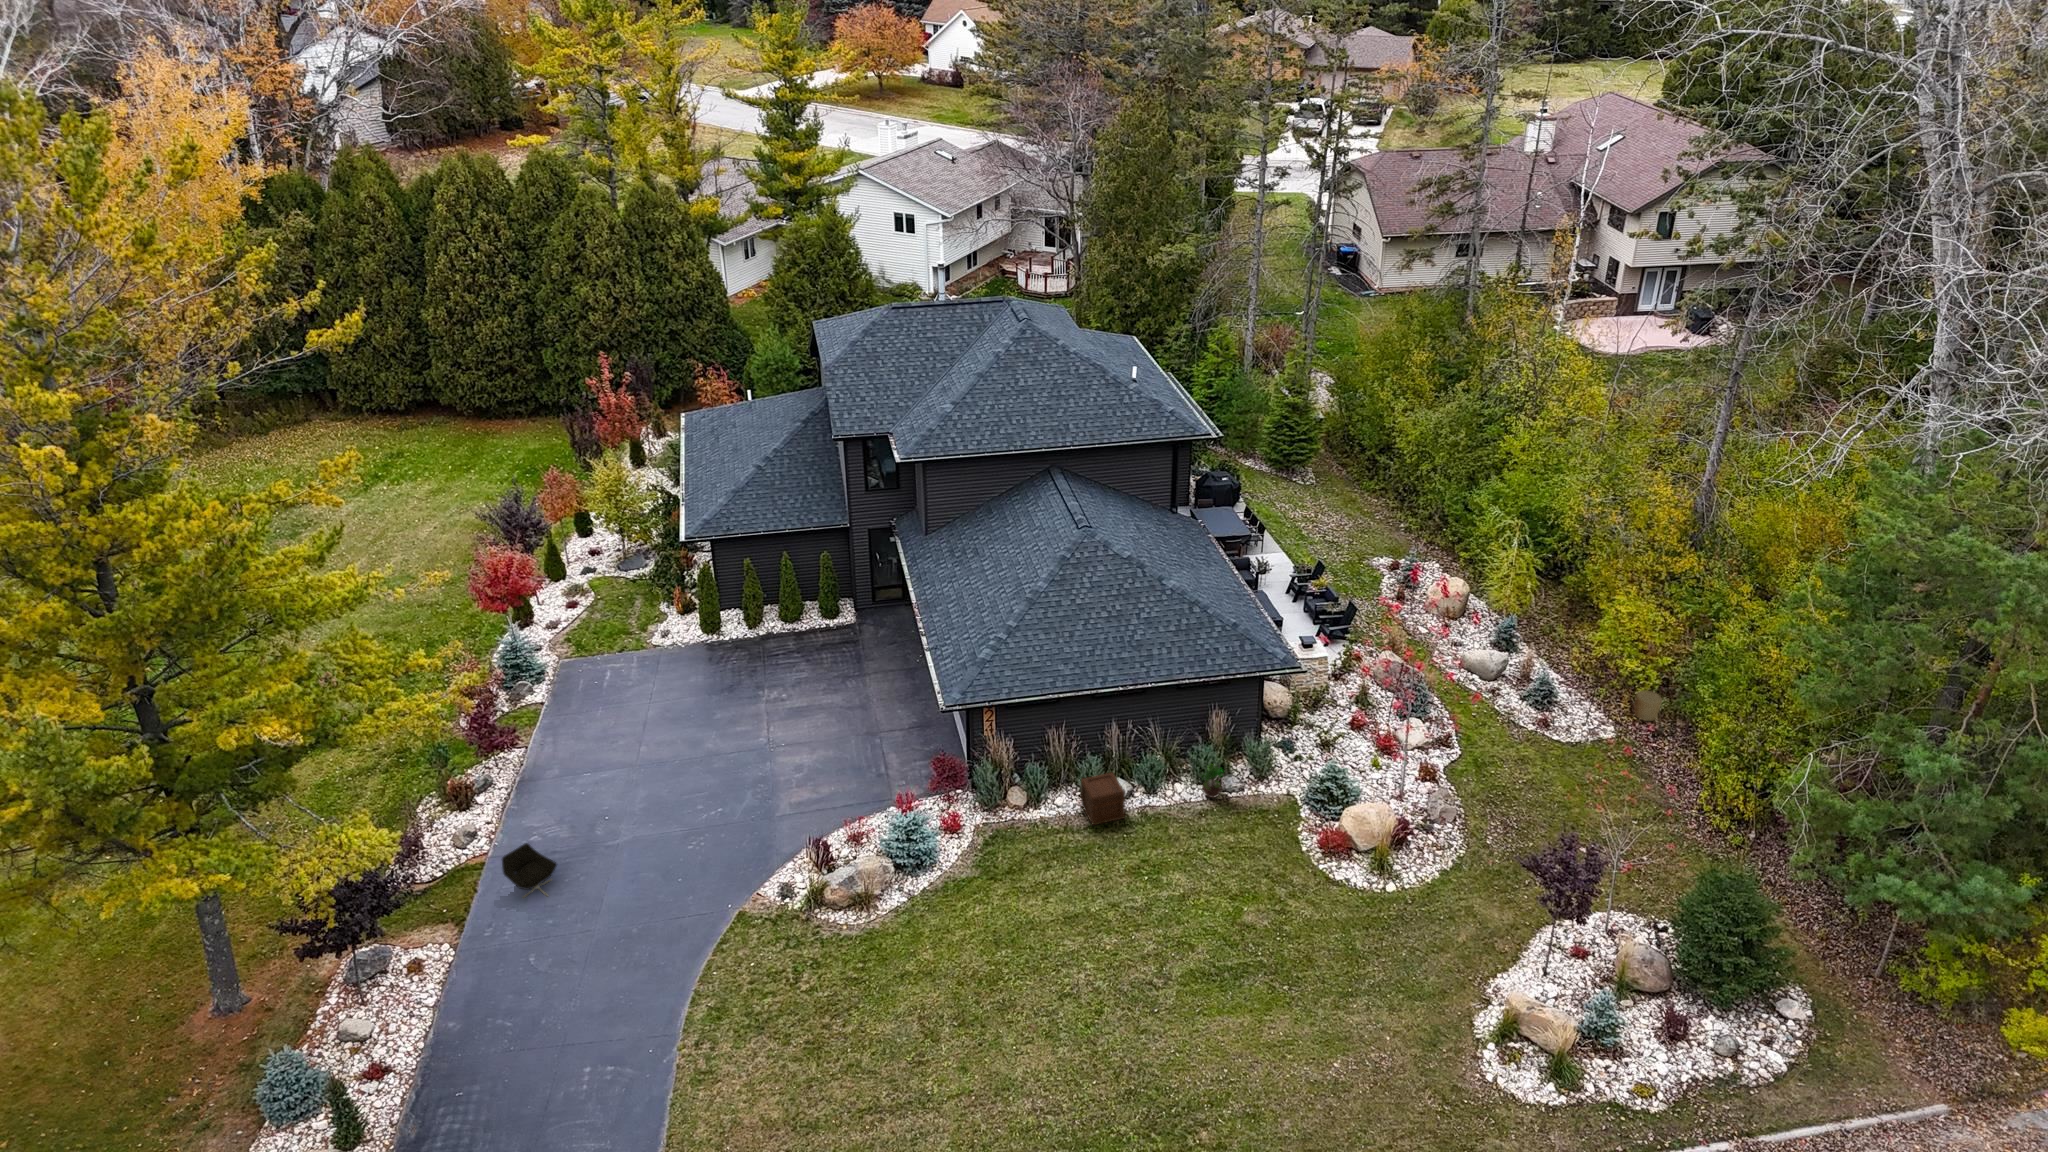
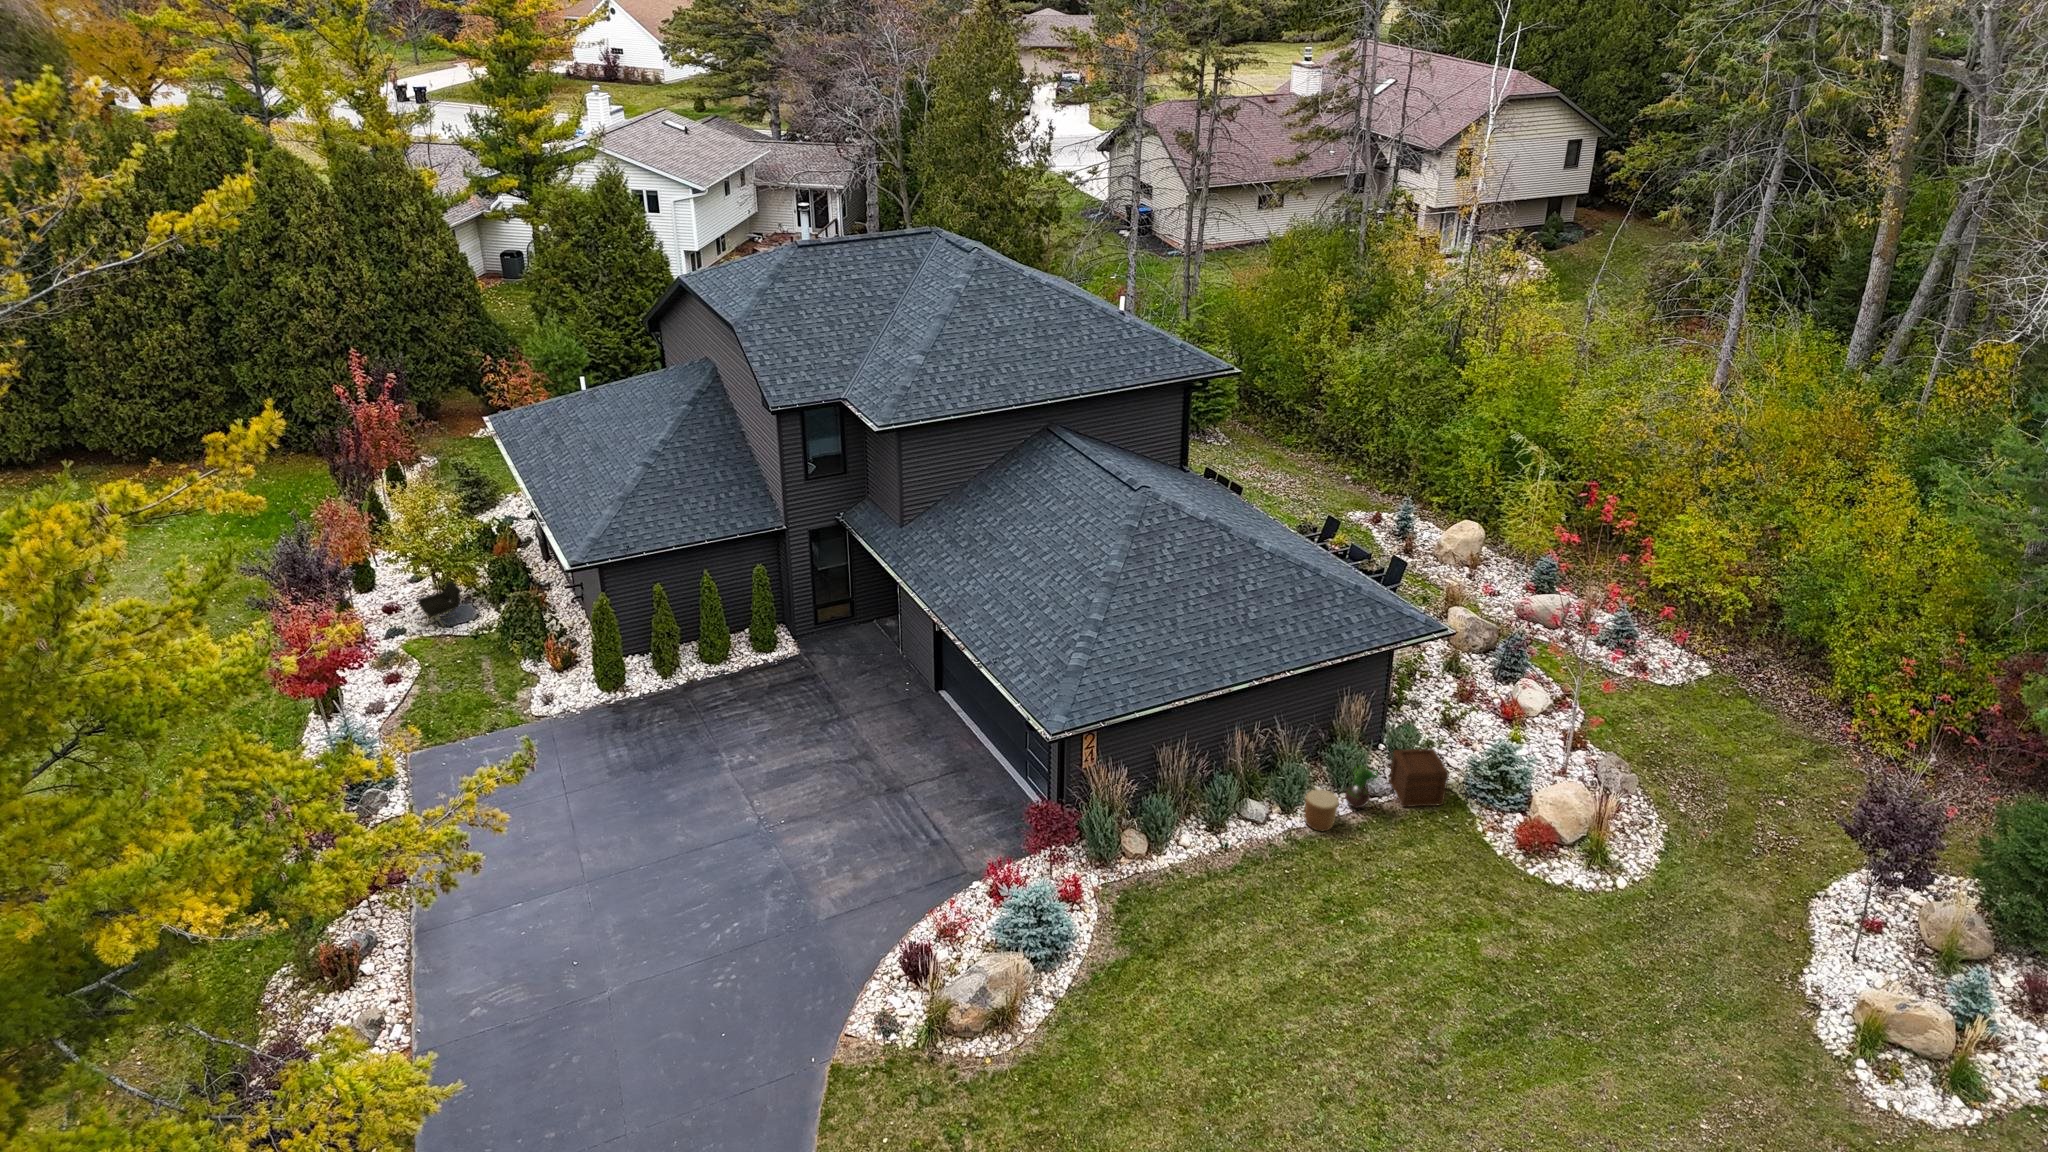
woven basket: present [1634,691,1662,721] -> present [1305,789,1339,831]
wooden crate: present [1081,773,1125,825] -> present [1389,749,1449,807]
lounge chair: present [502,843,557,896] -> present [418,582,461,625]

